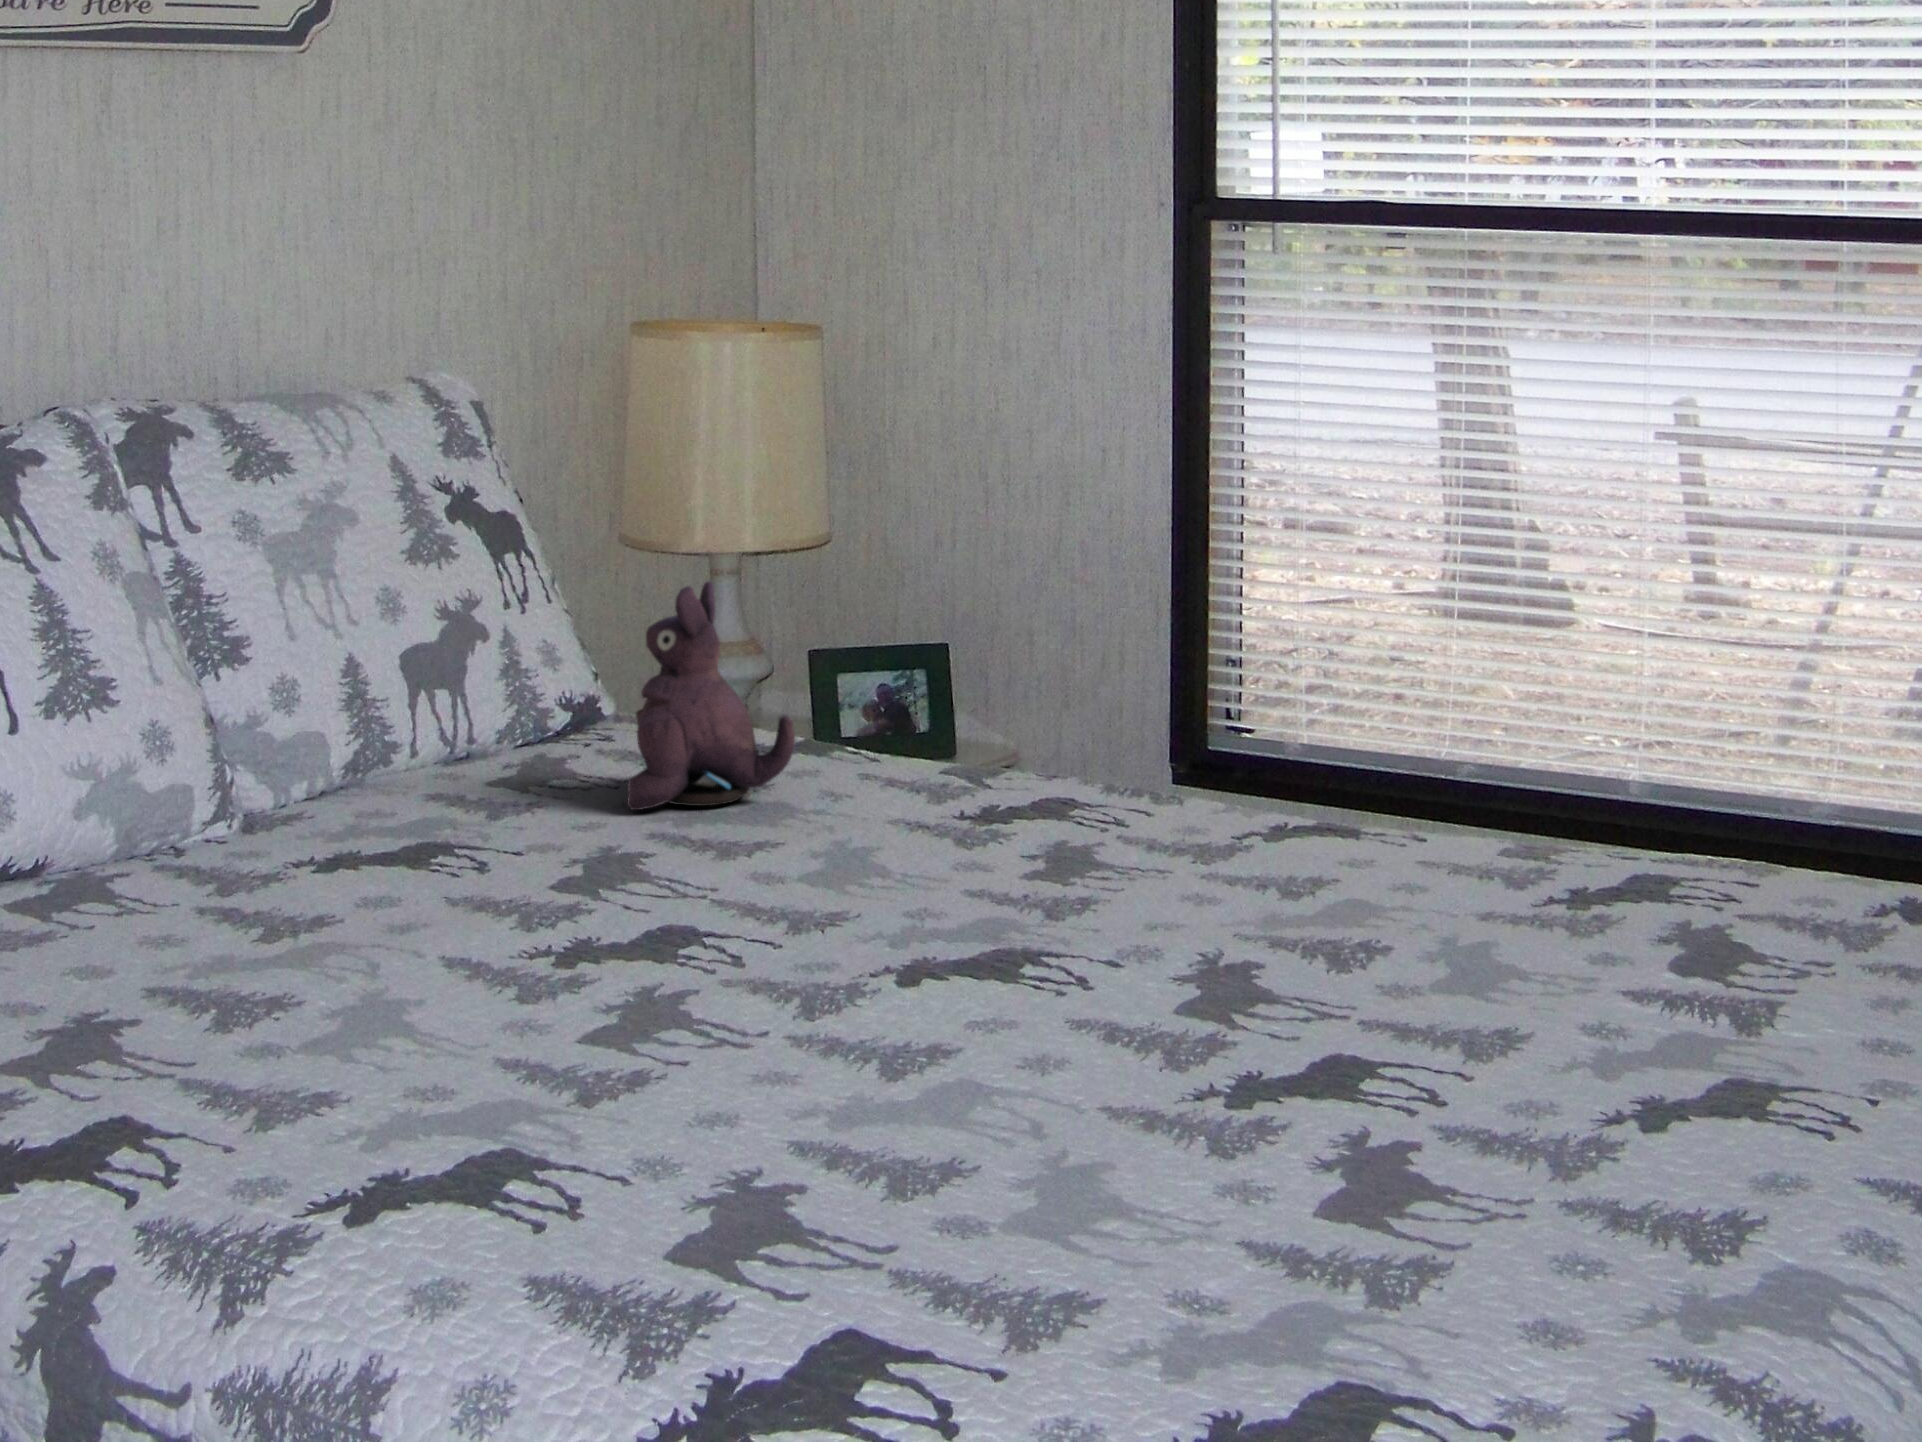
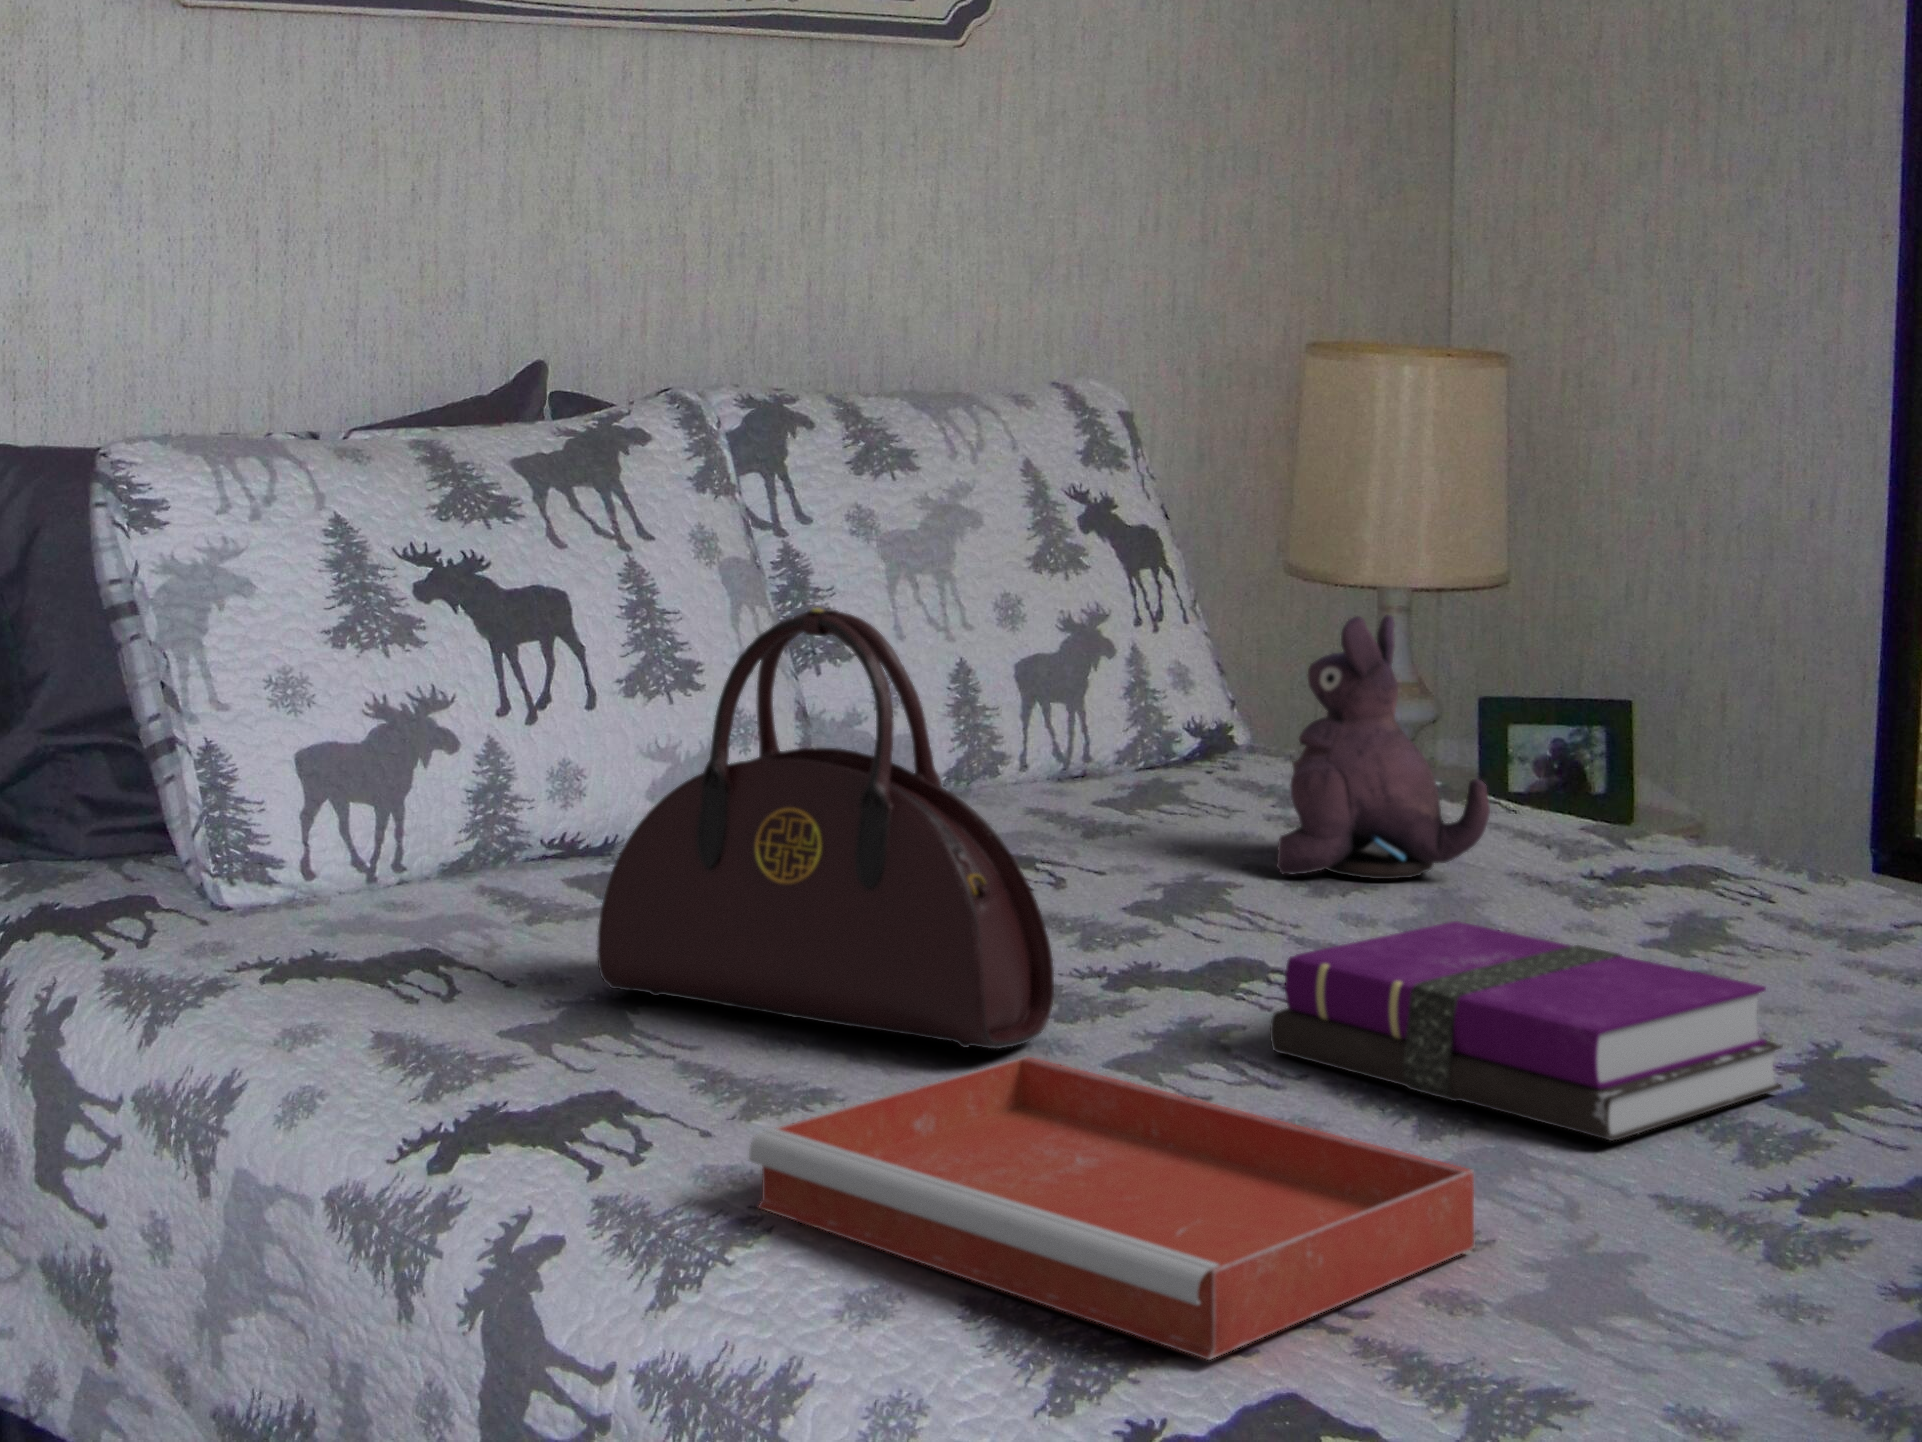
handbag: none [73,638,497,1021] -> present [597,608,1054,1049]
notebook: none [678,853,1062,1032] -> present [1270,921,1782,1141]
tray: none [291,1030,890,1293] -> present [749,1057,1475,1360]

